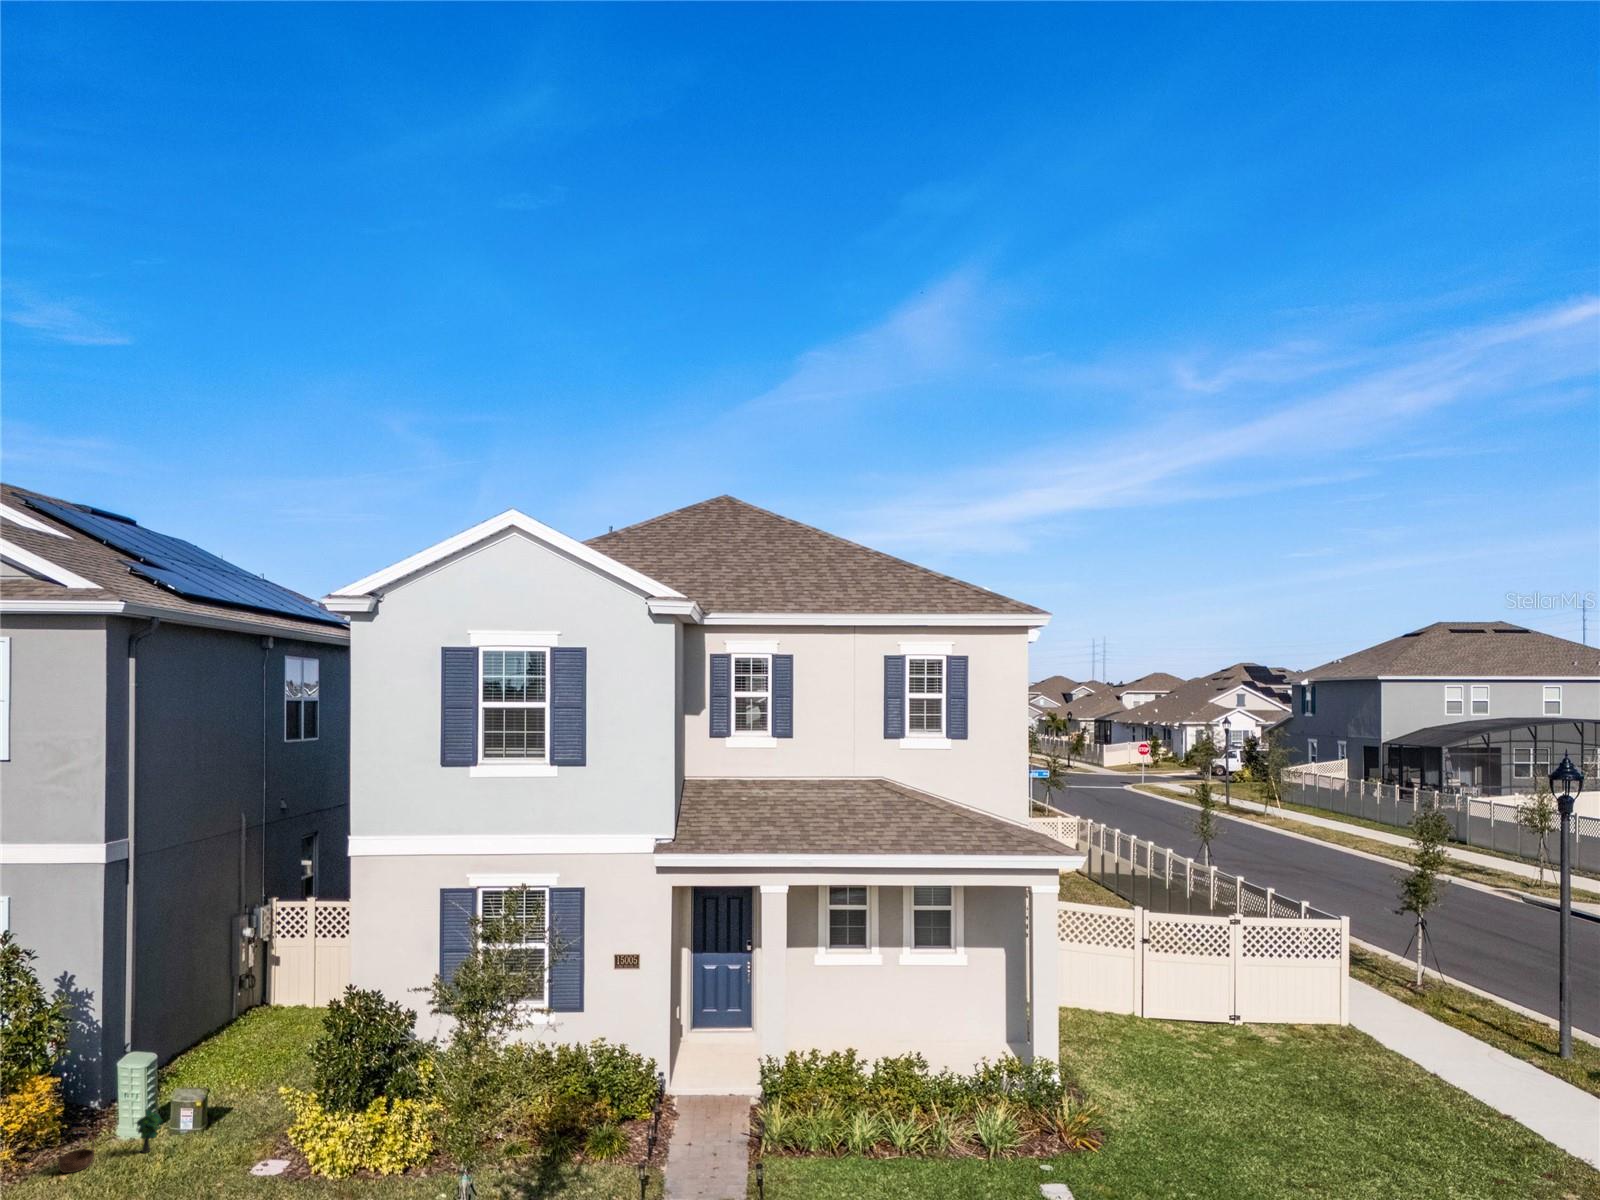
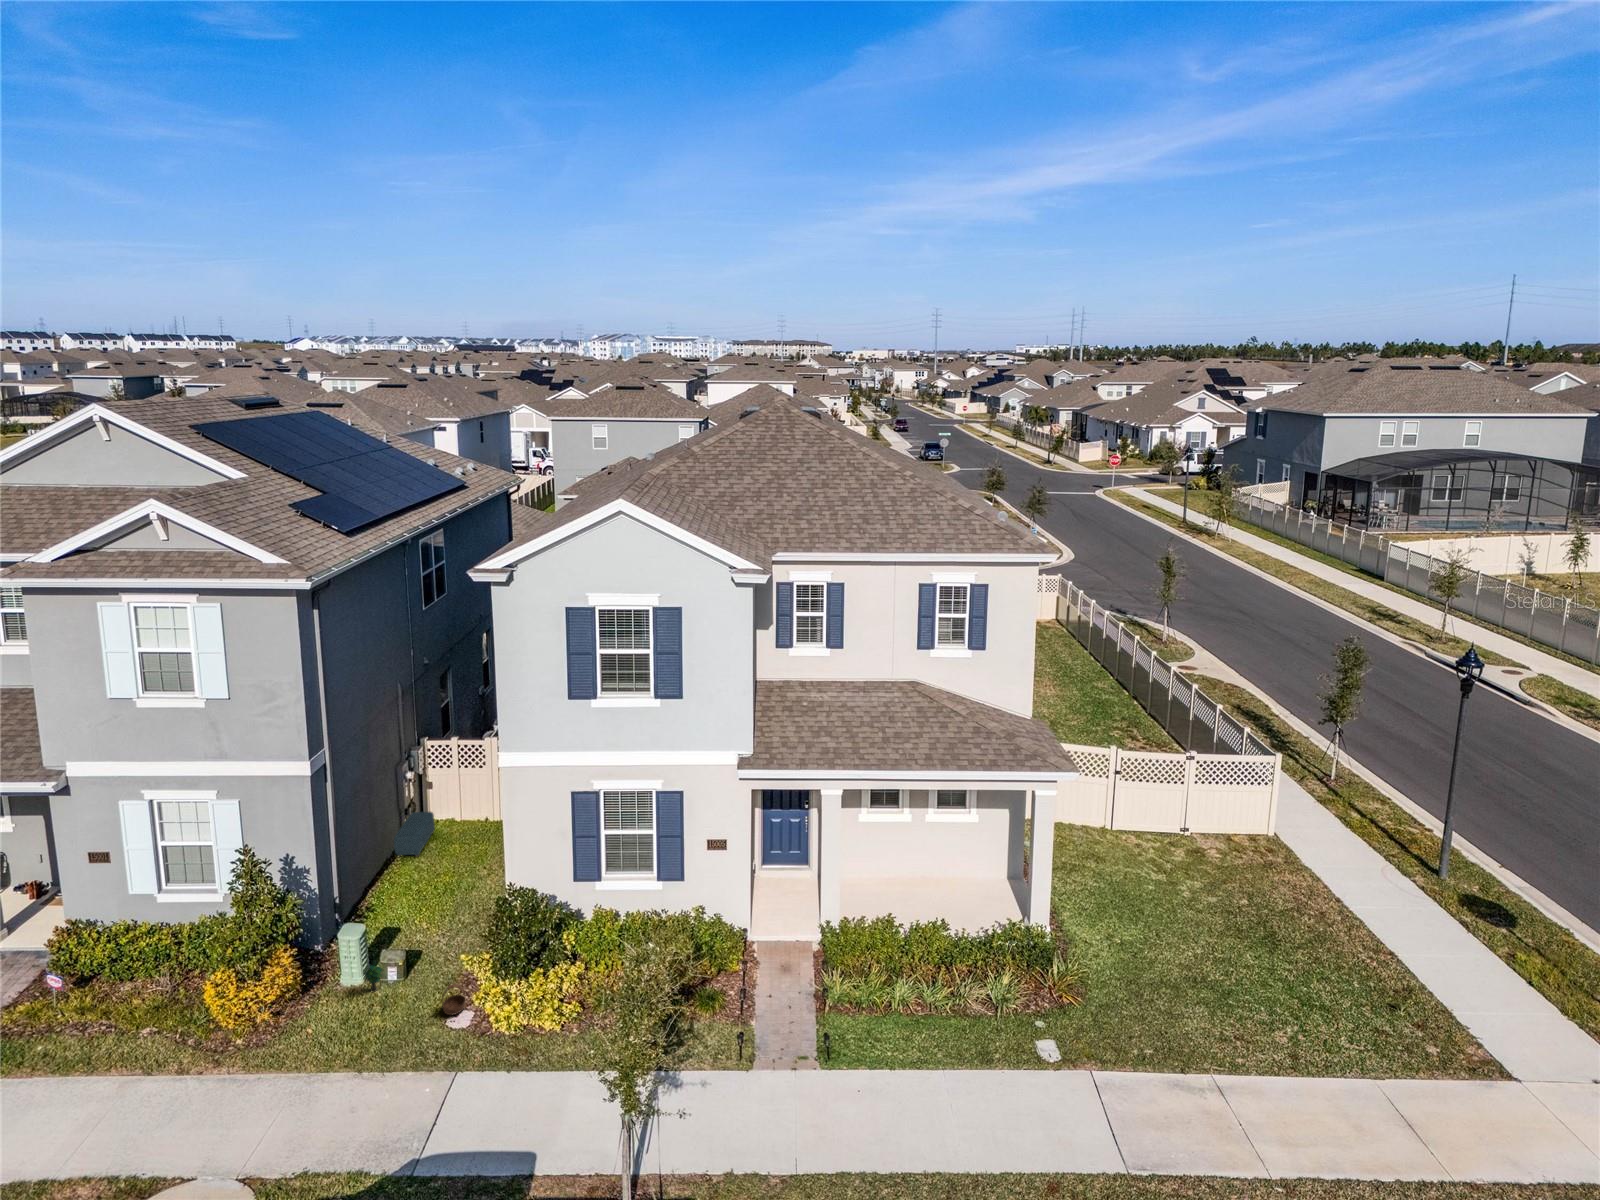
bench: none [213,986,272,1039] -> present [394,812,435,857]
basket: present [58,1127,95,1173] -> present [442,984,466,1015]

